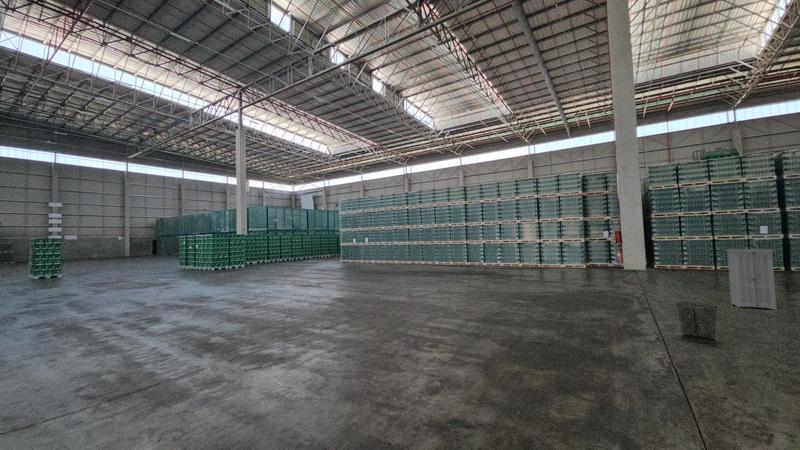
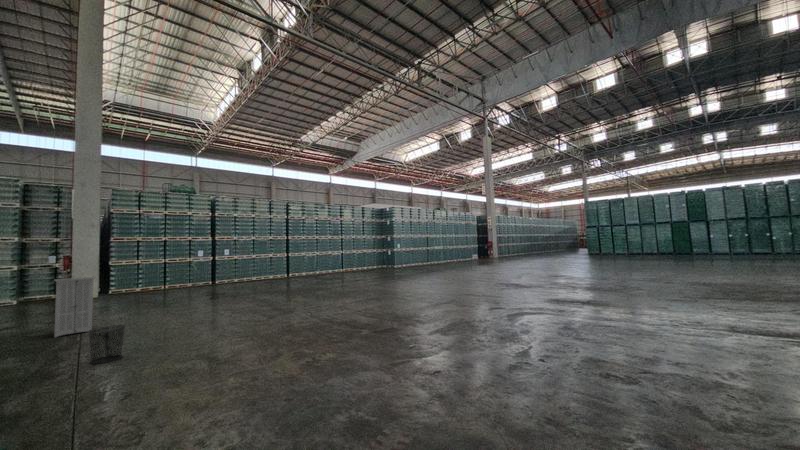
storage cabinet: present [726,249,776,310] -> present [55,277,95,337]

